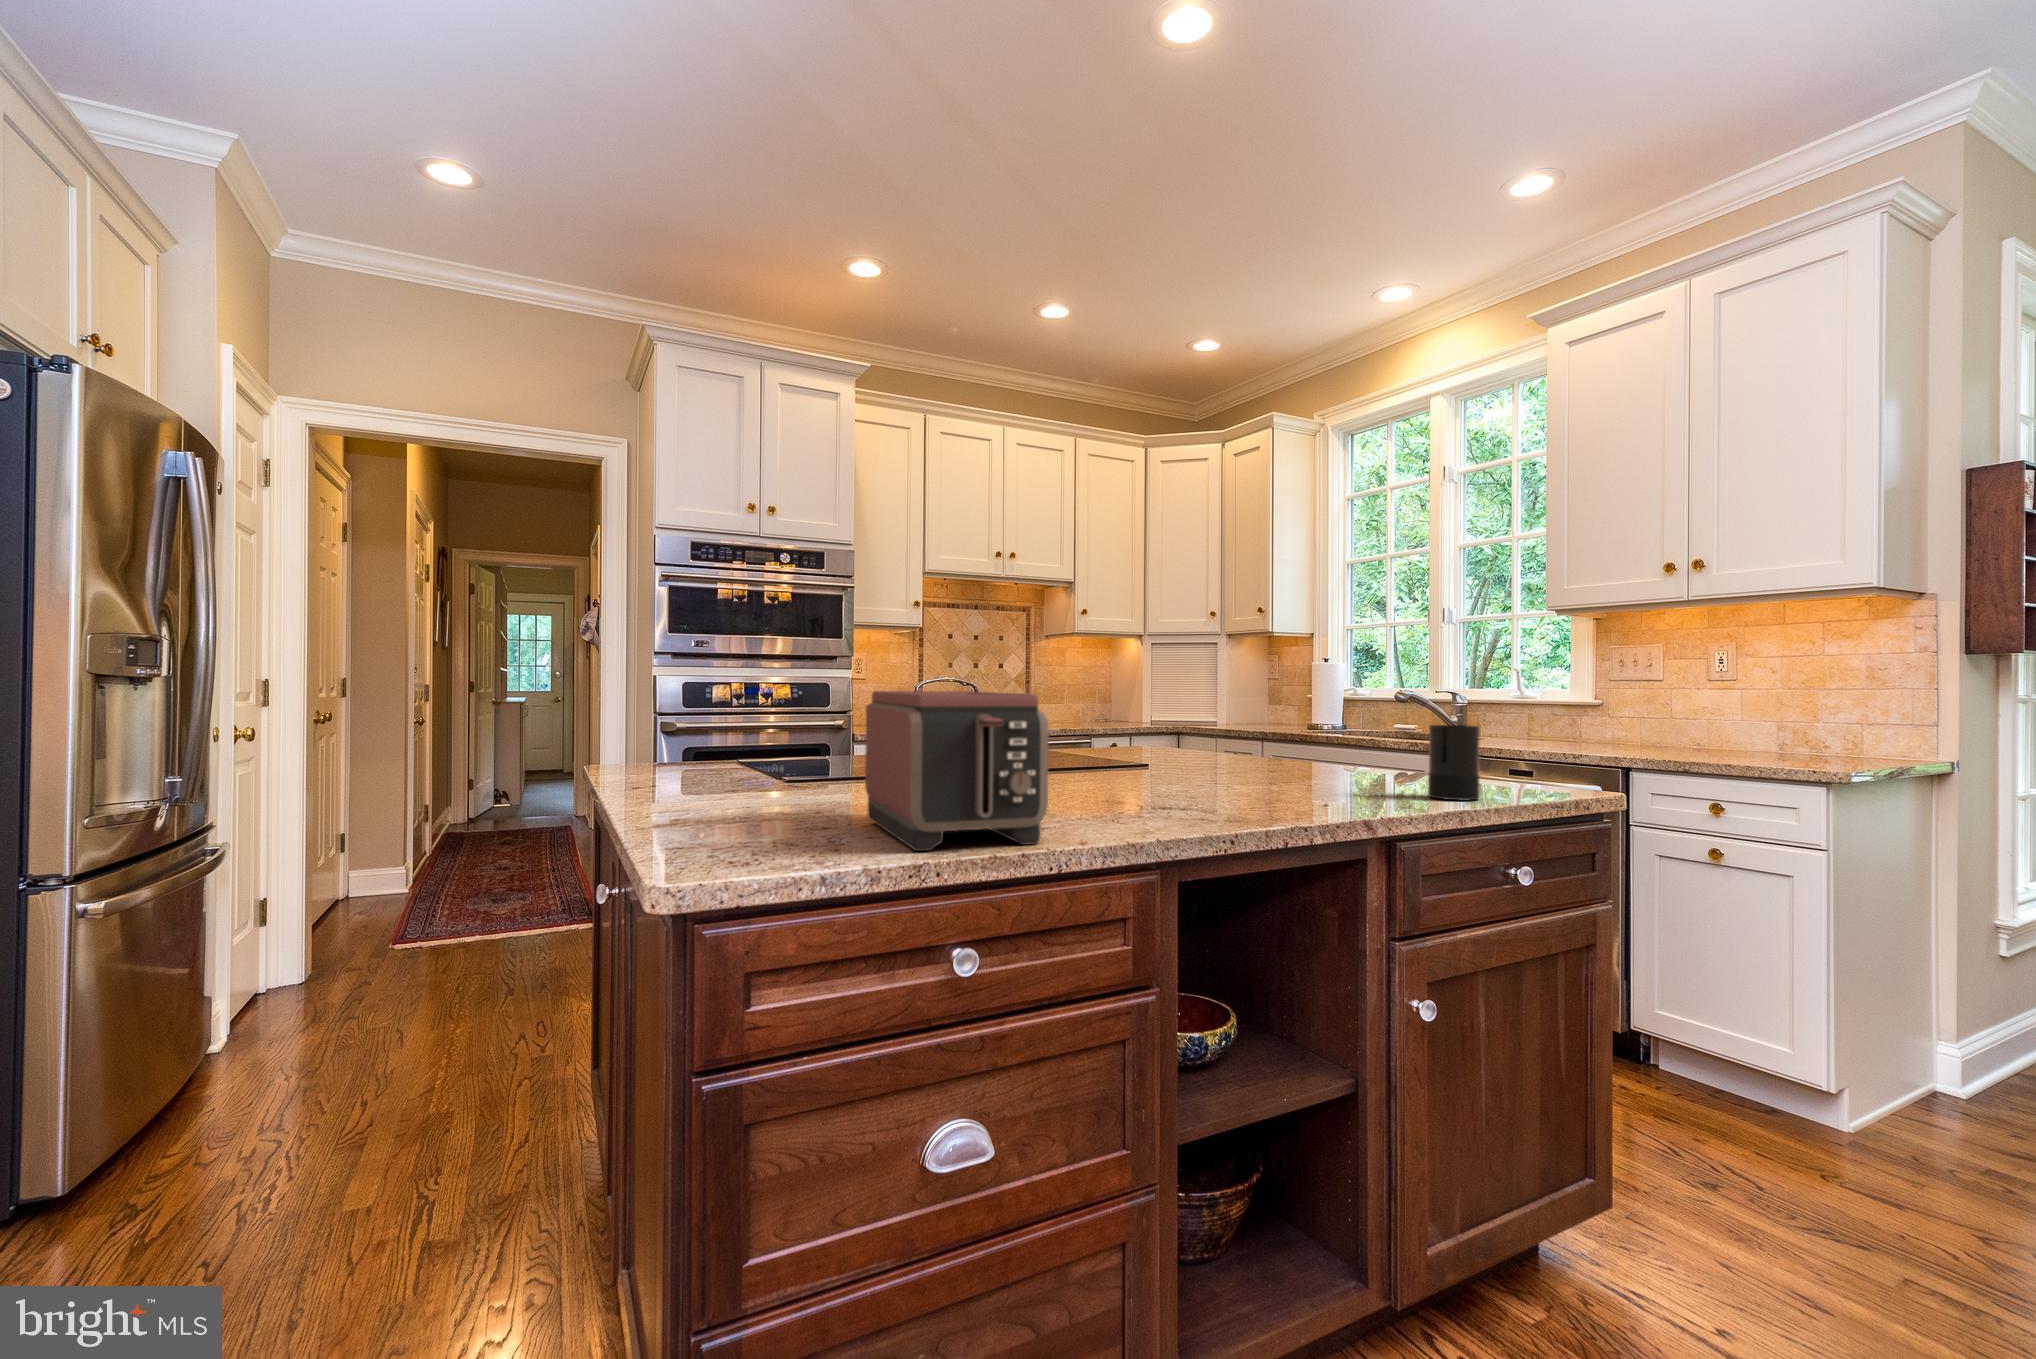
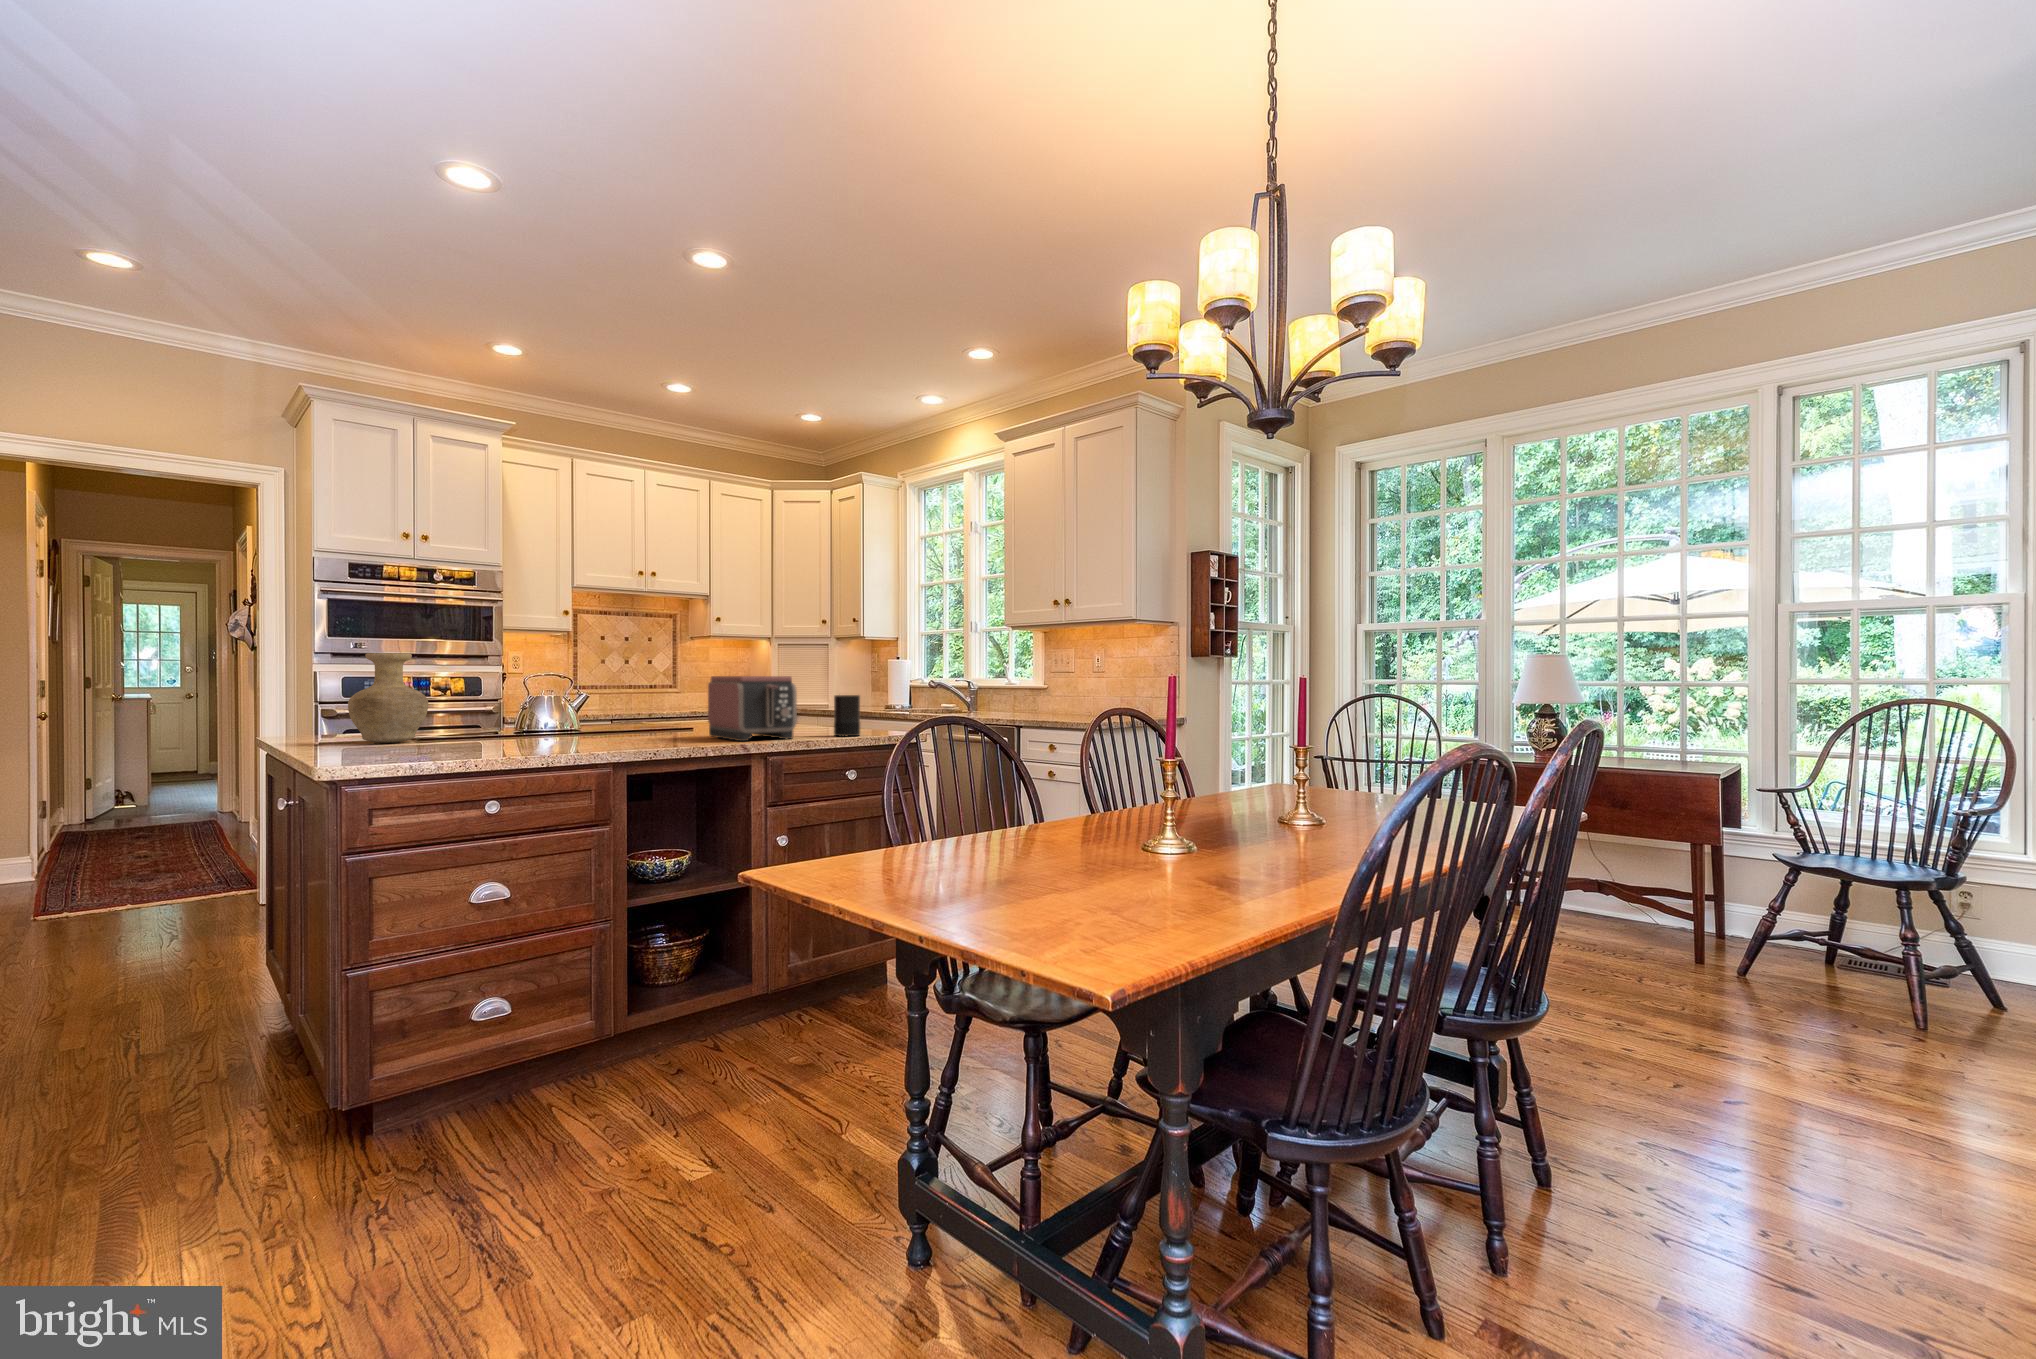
vase: none [688,650,788,780] -> present [348,653,428,743]
toaster: present [865,691,1049,851] -> present [708,676,797,741]

